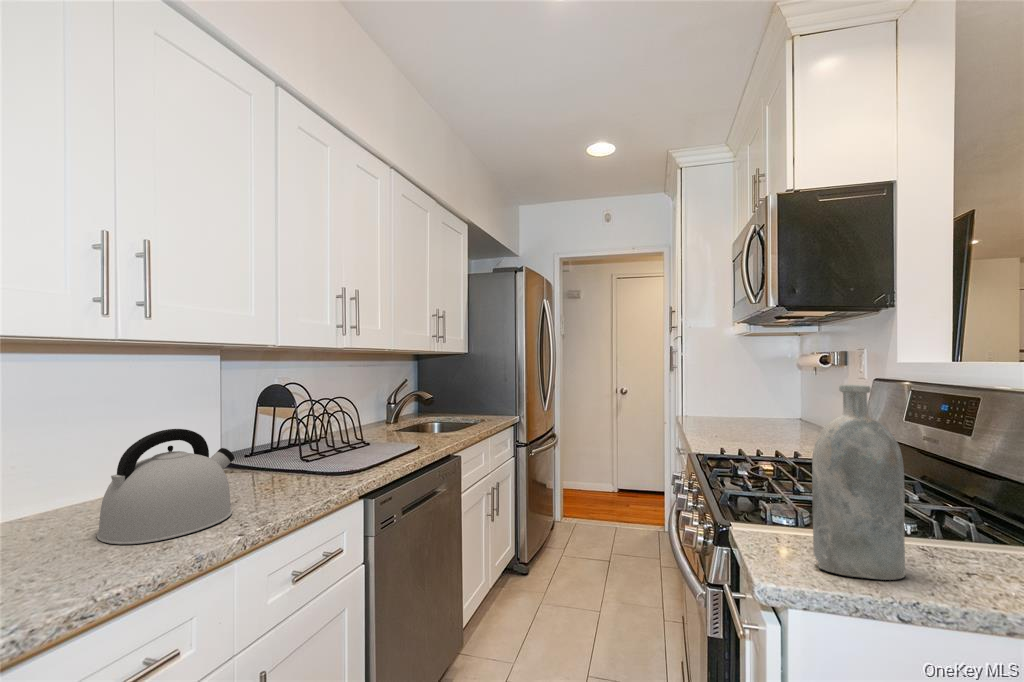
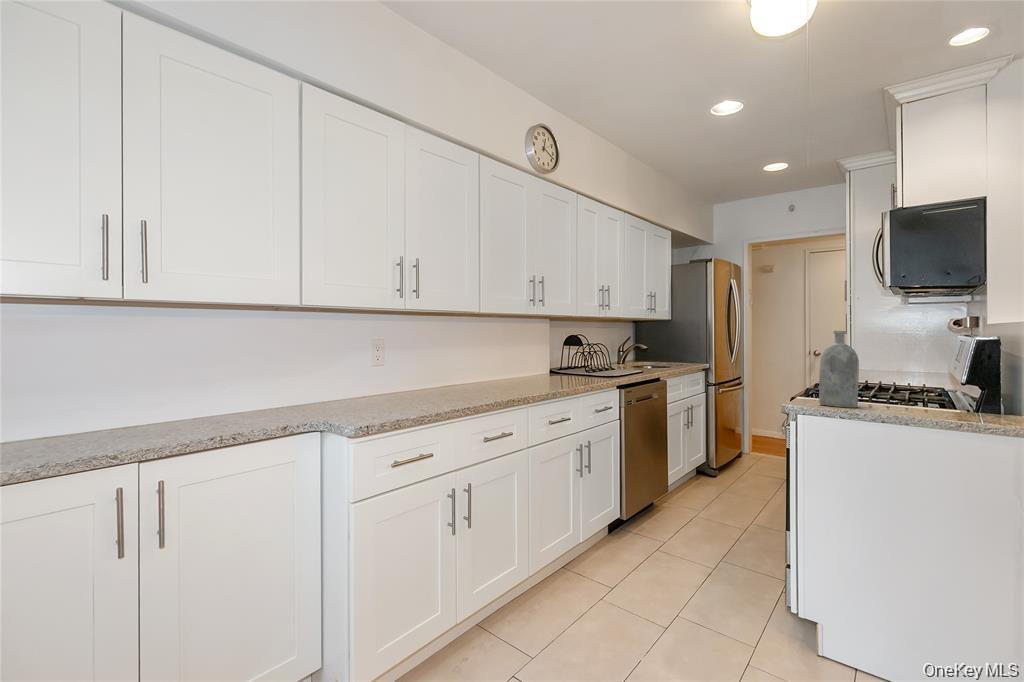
kettle: present [96,429,234,544] -> none [531,349,573,386]

